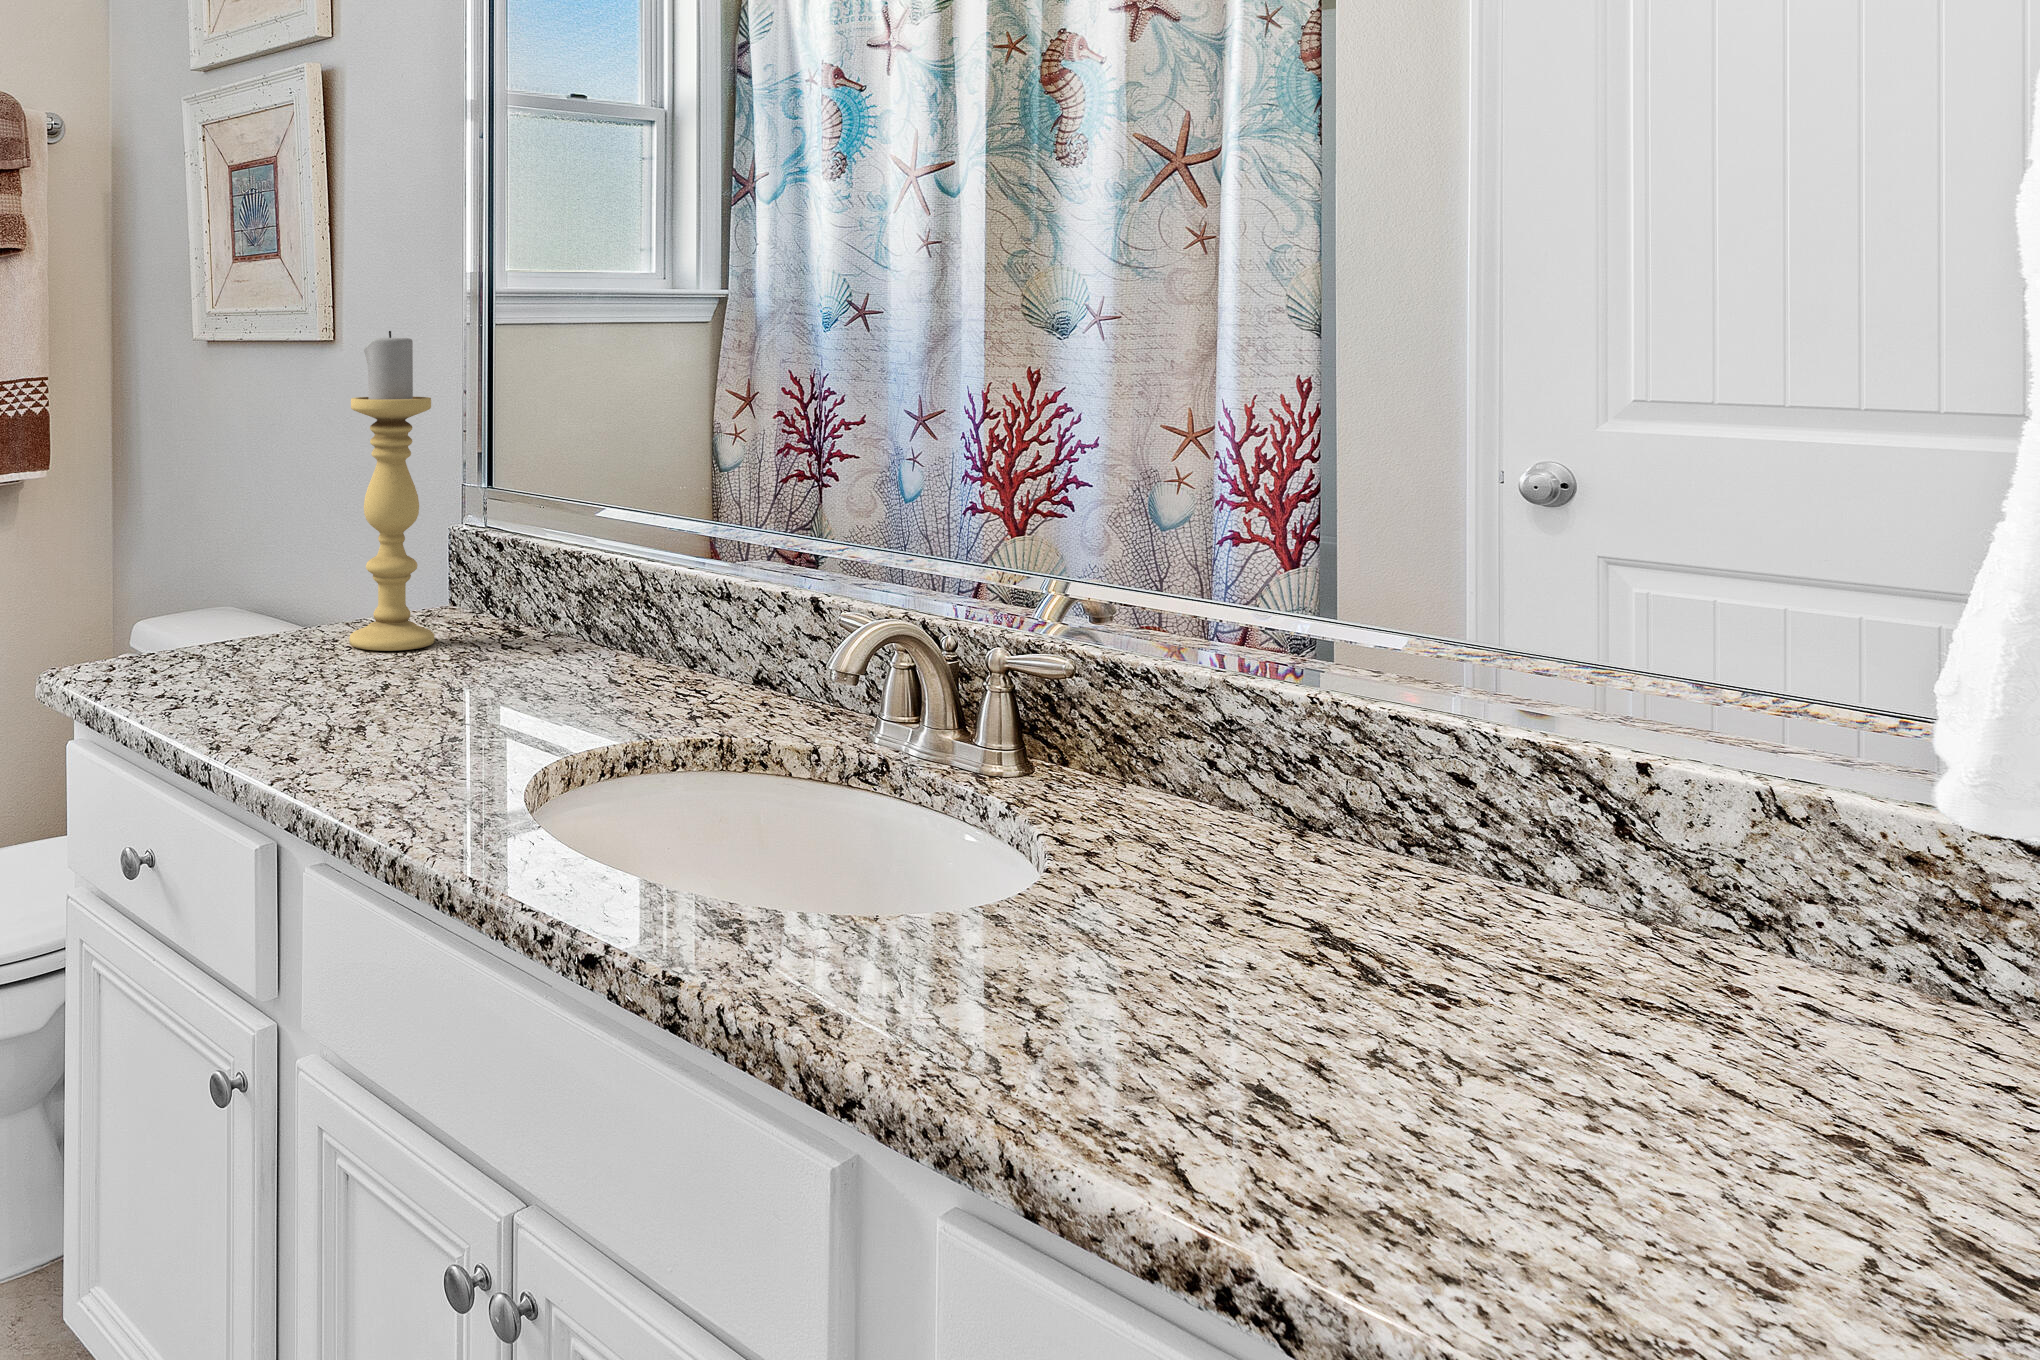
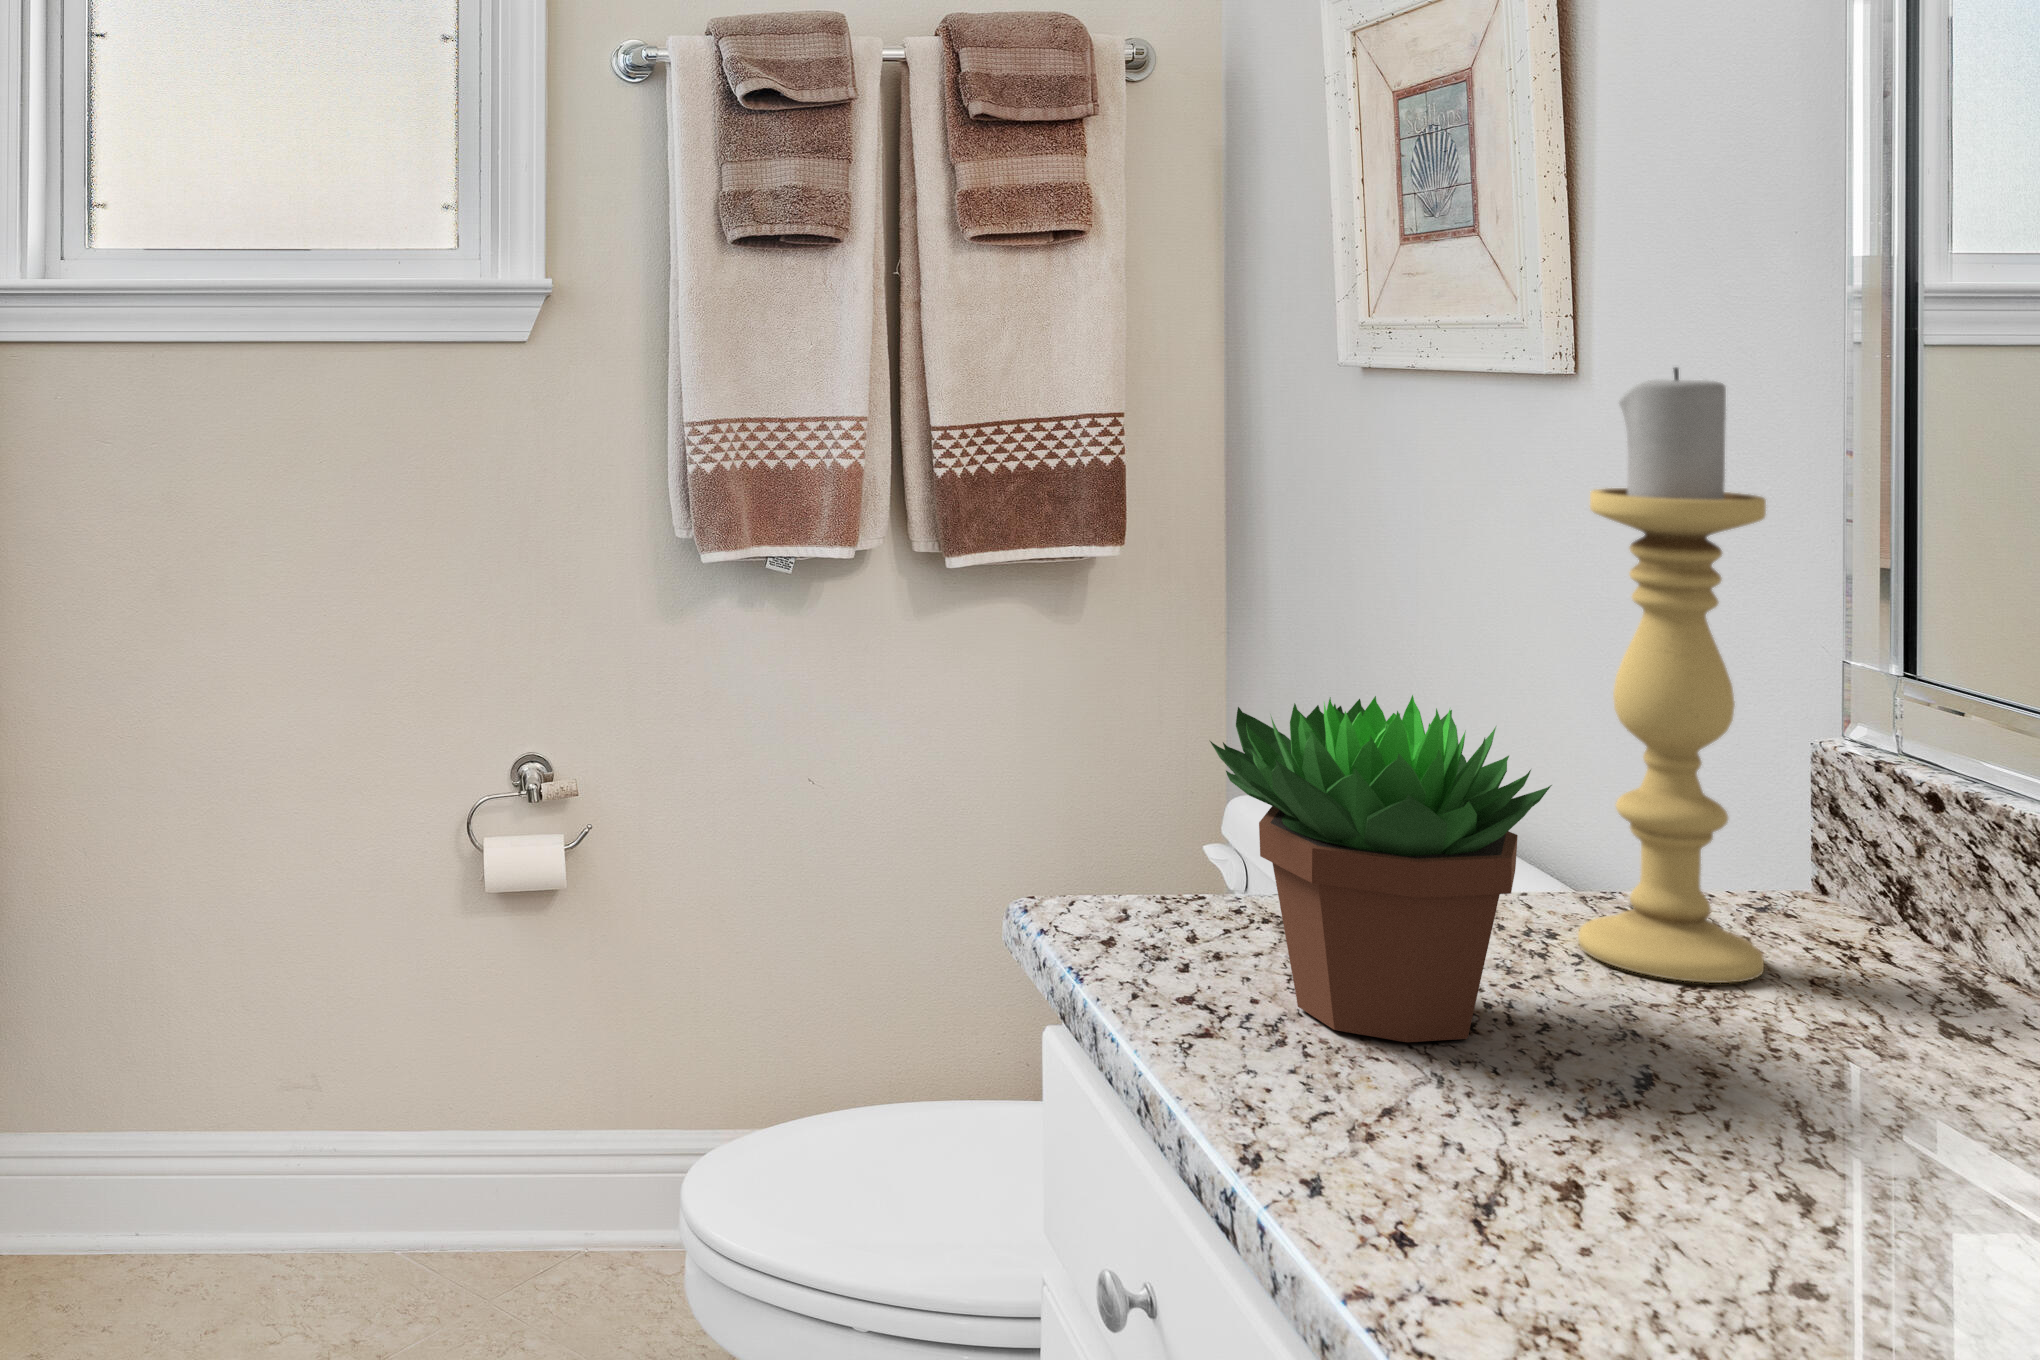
succulent plant: none [167,509,341,694] -> present [1210,695,1552,1042]

